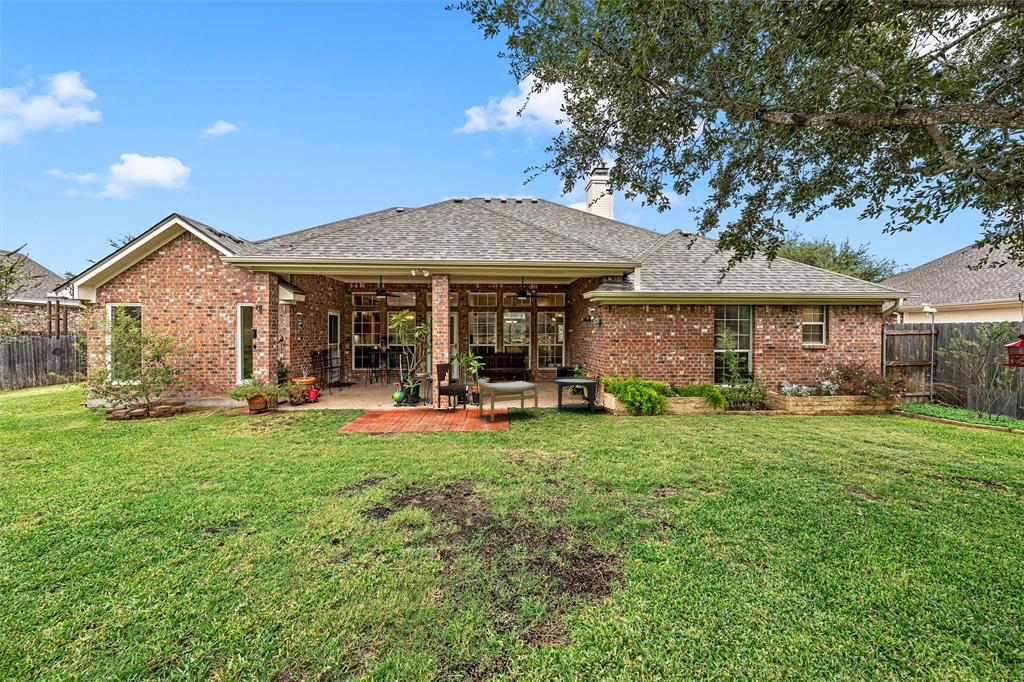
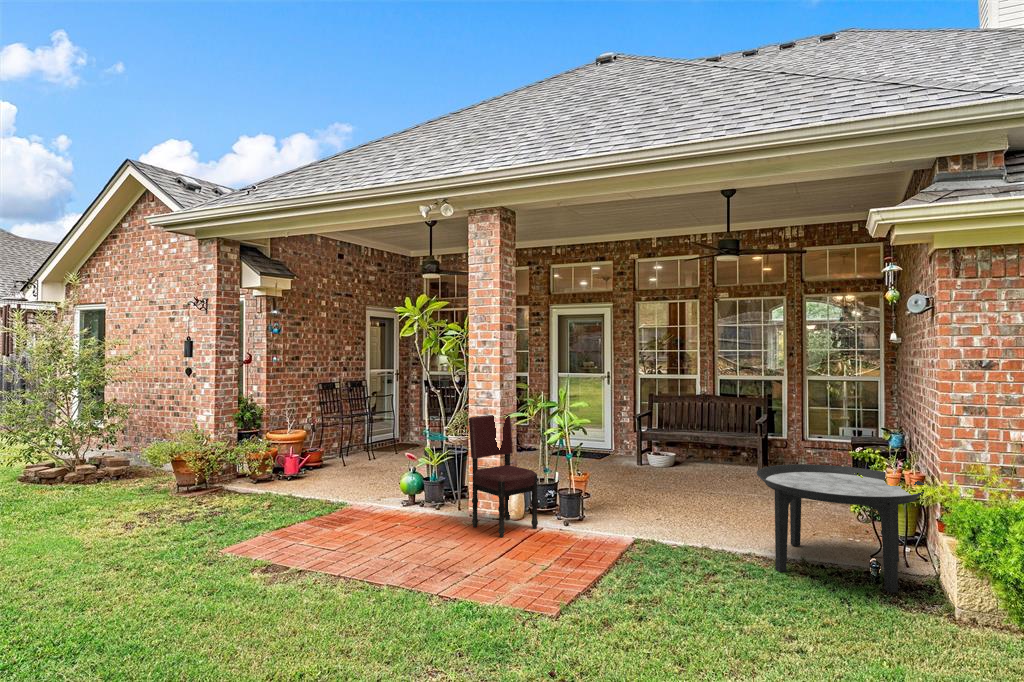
footstool: present [479,381,538,422] -> none [547,473,699,585]

